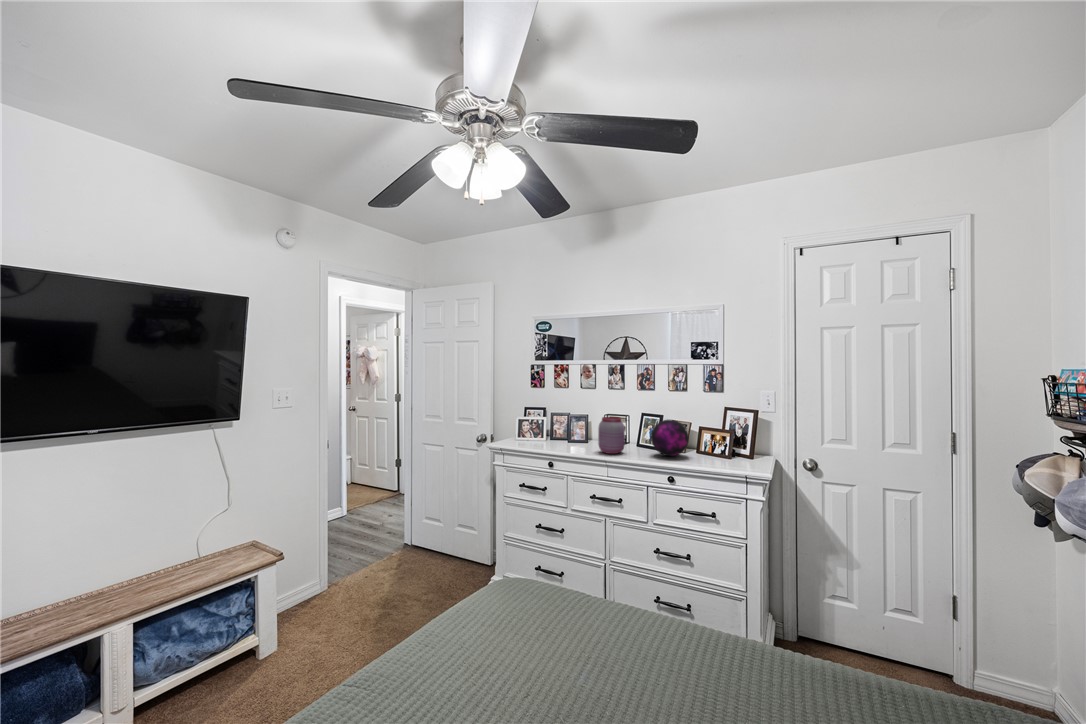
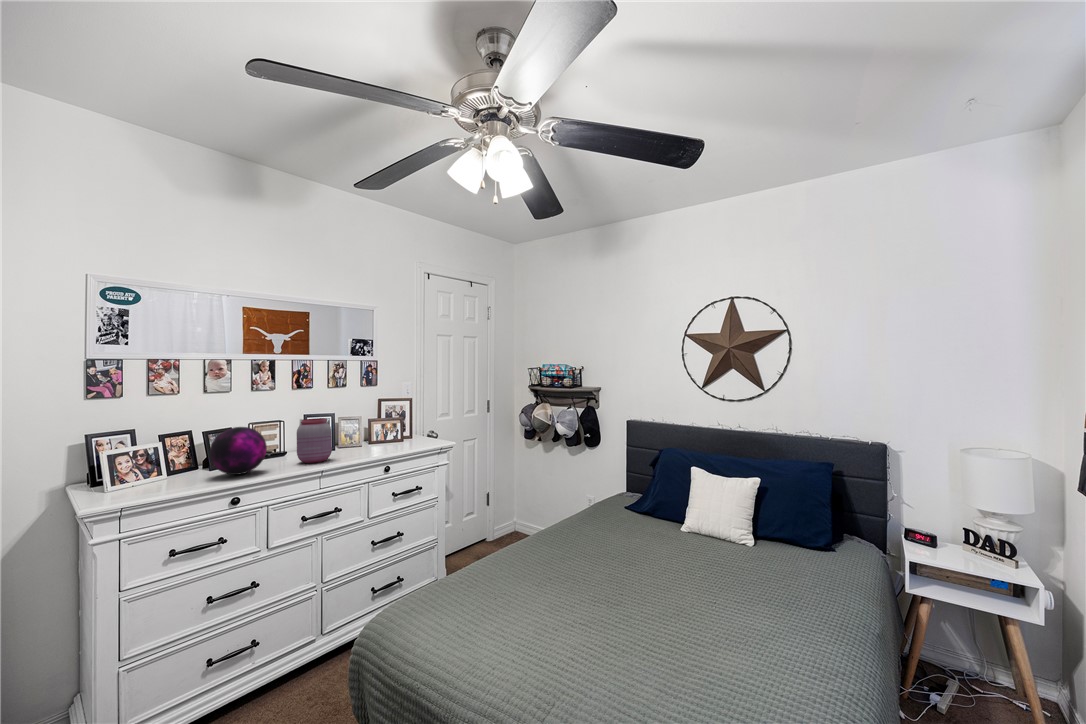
decorative orb: present [651,420,689,456] -> present [209,427,267,475]

